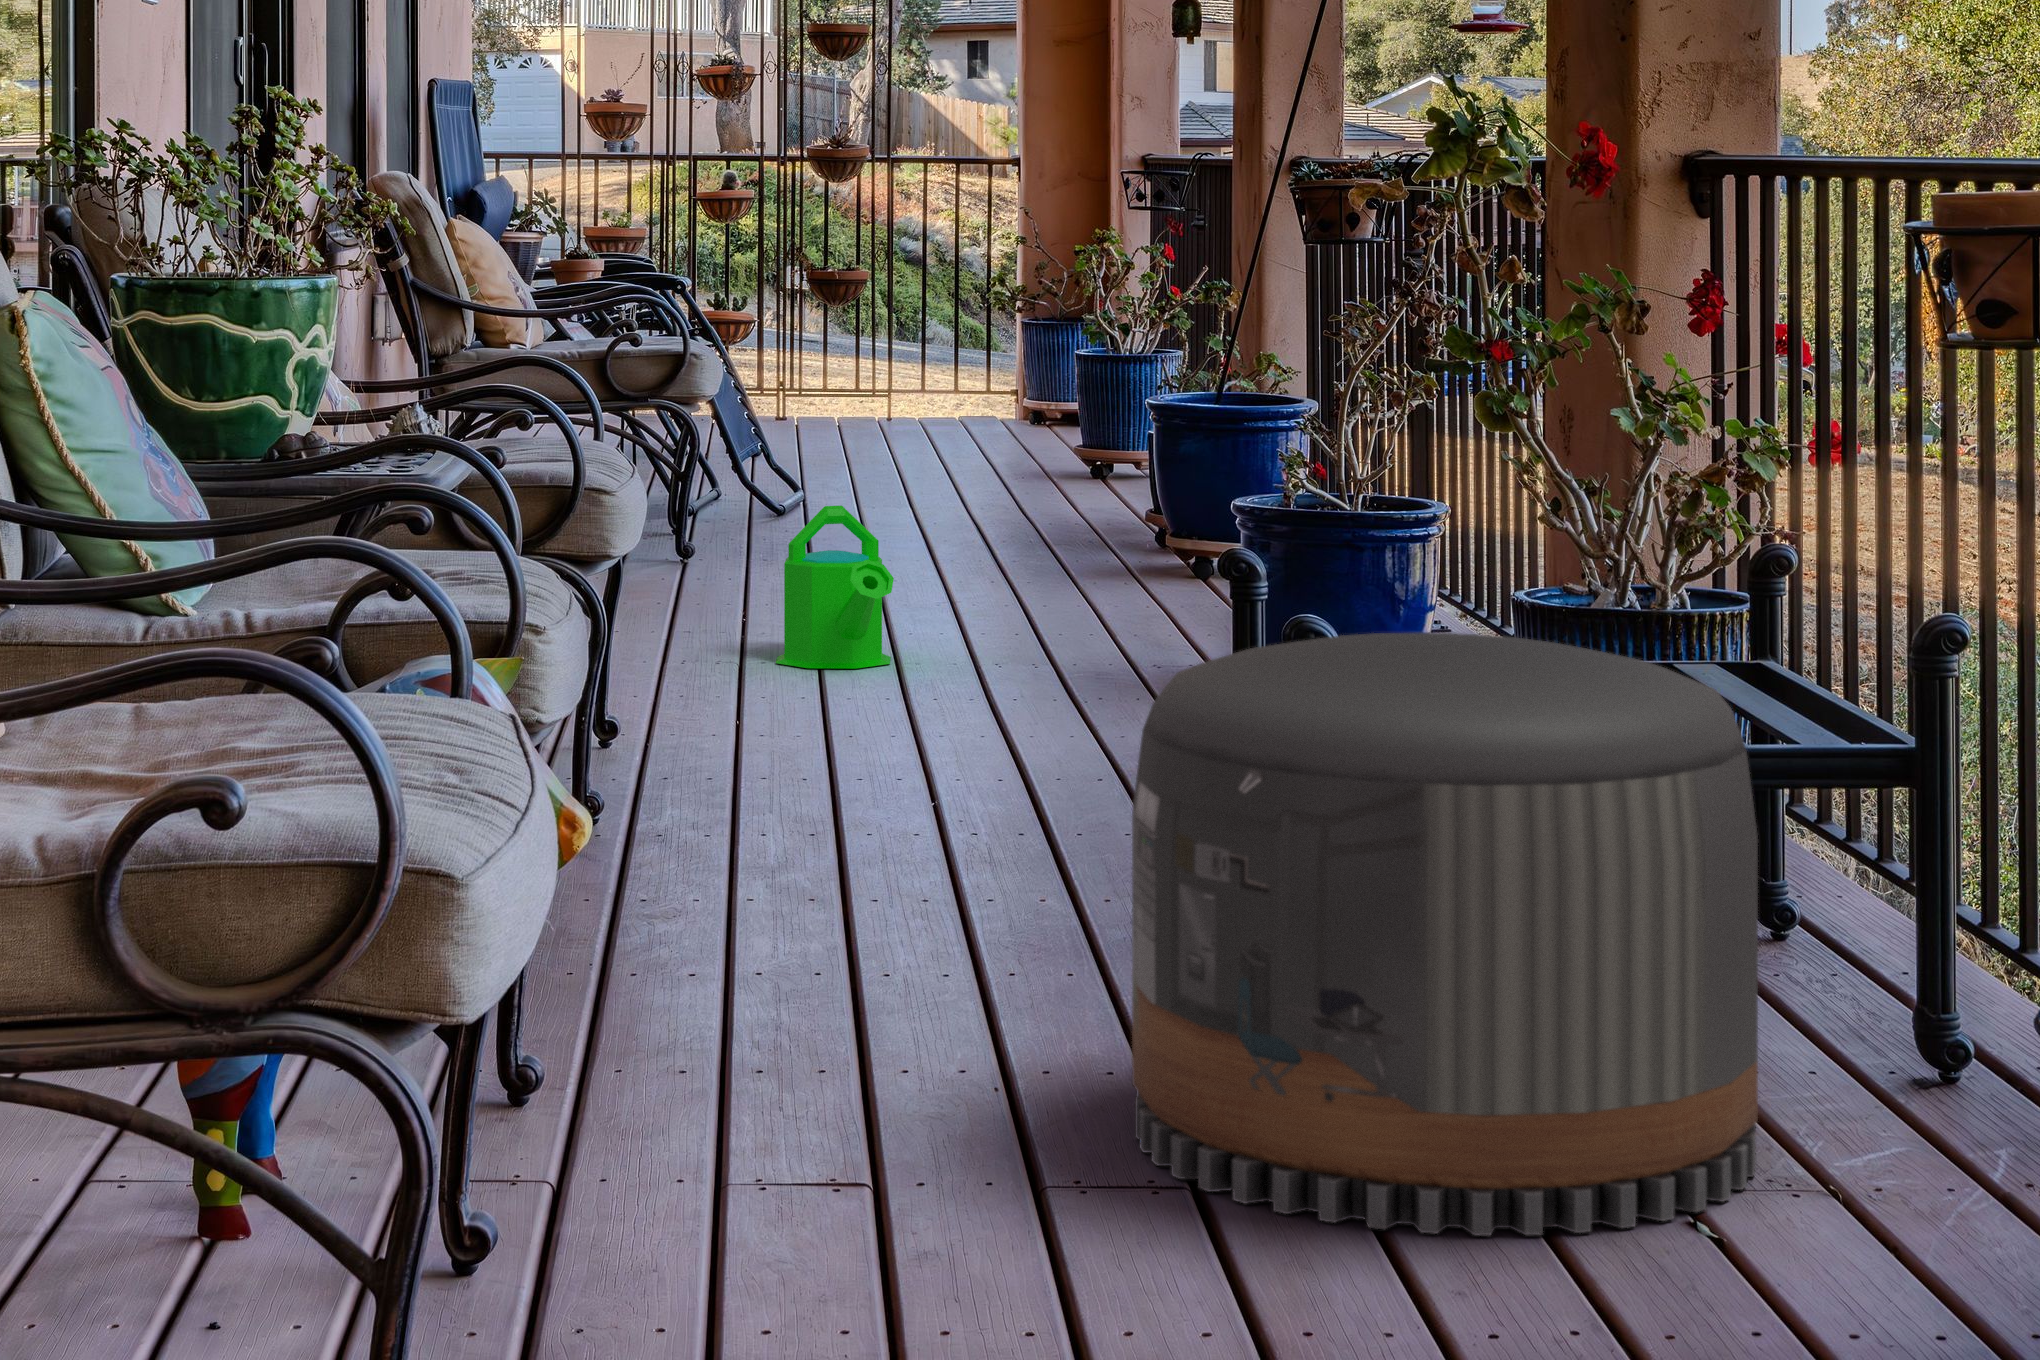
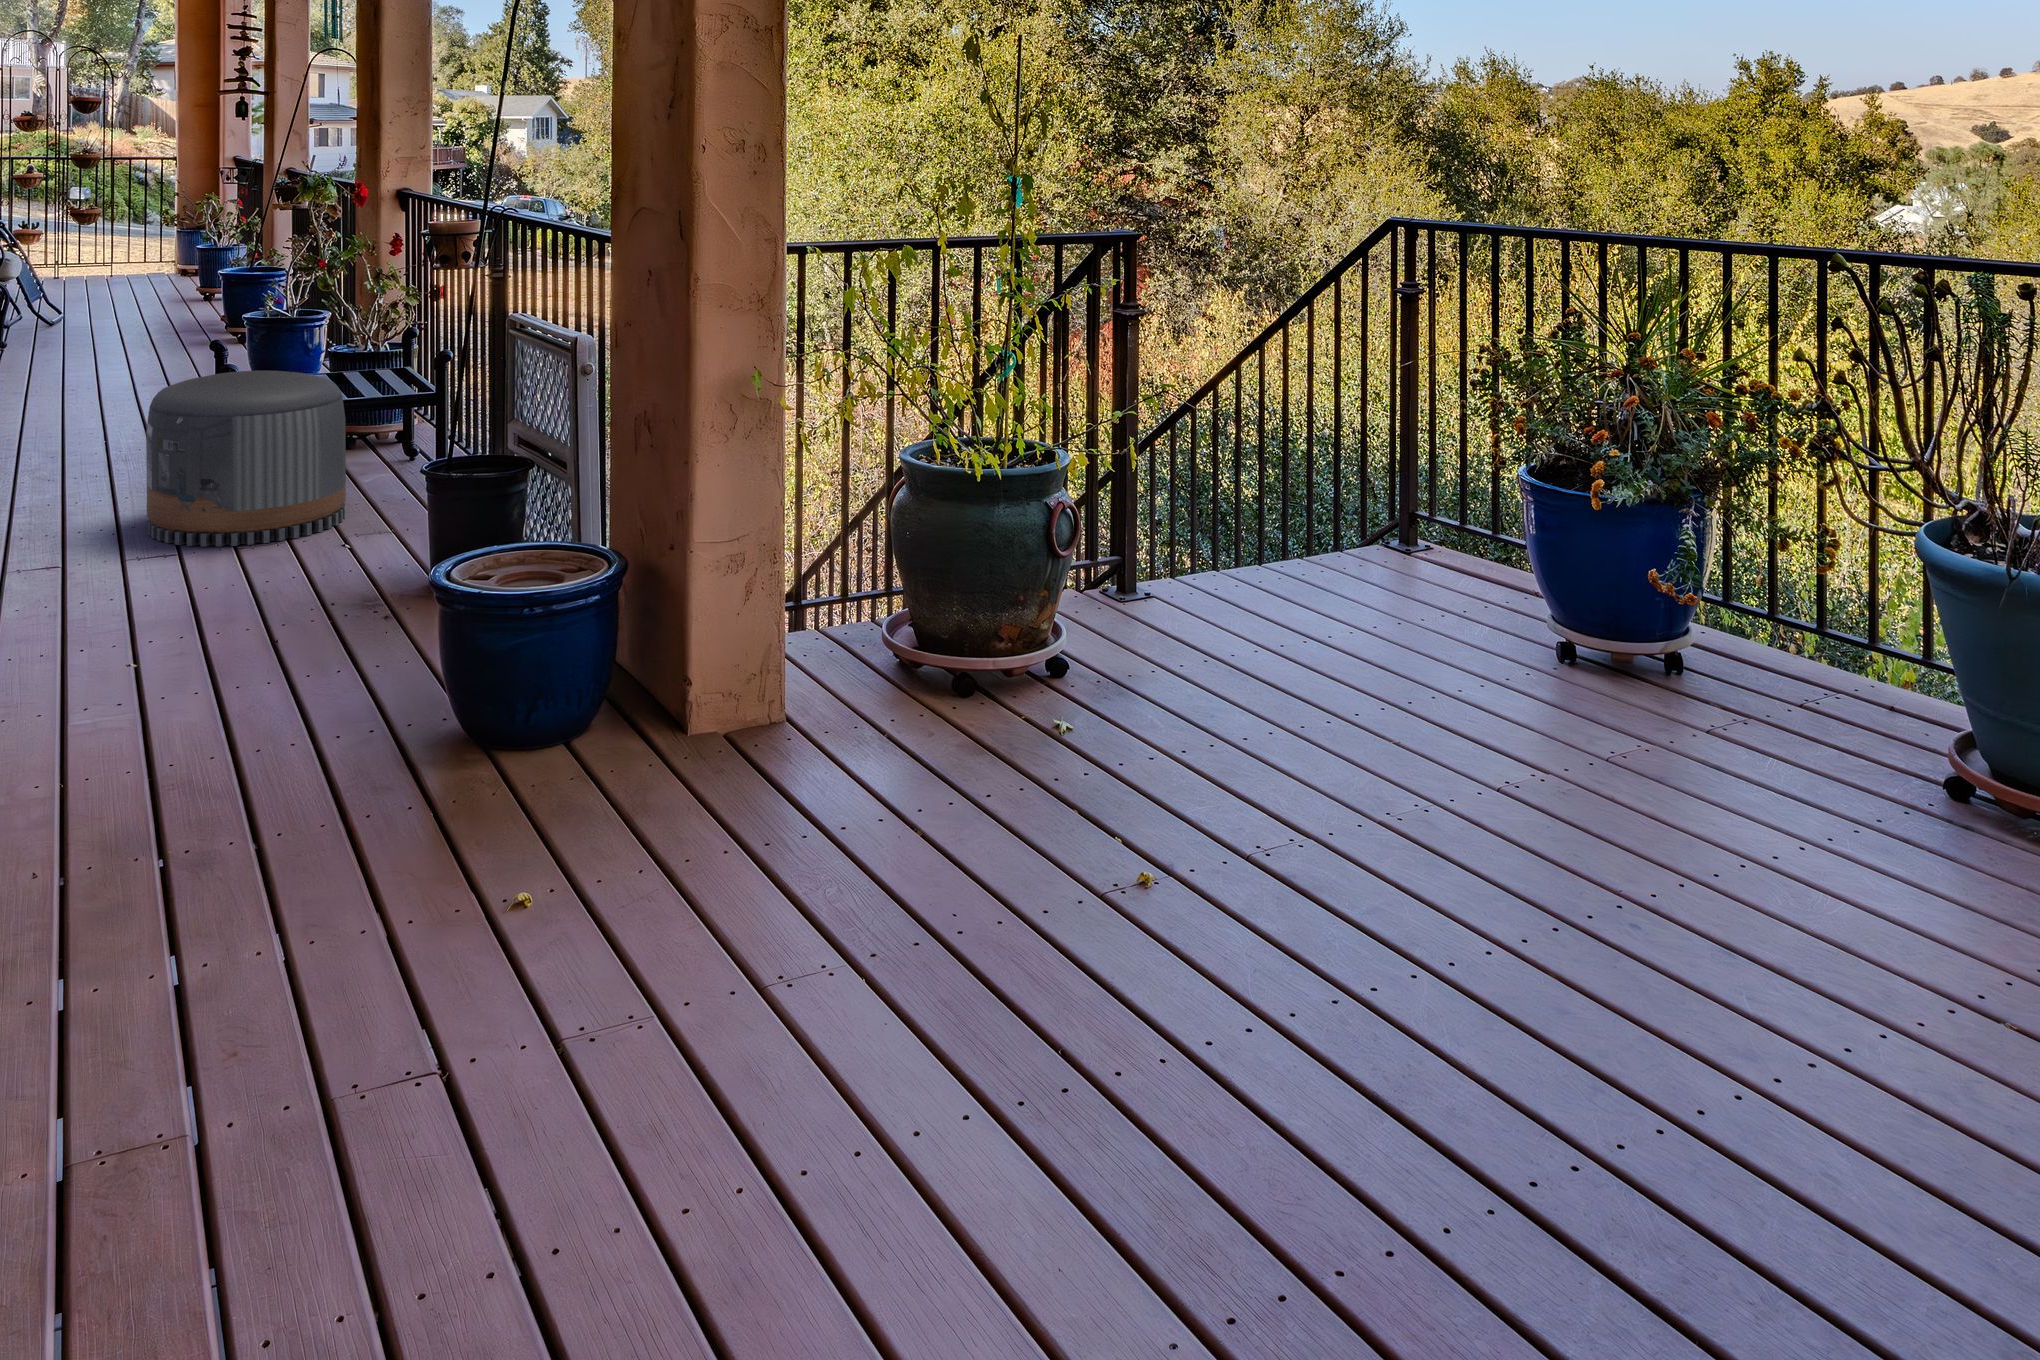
watering can: present [776,506,894,669] -> none [42,327,93,392]

